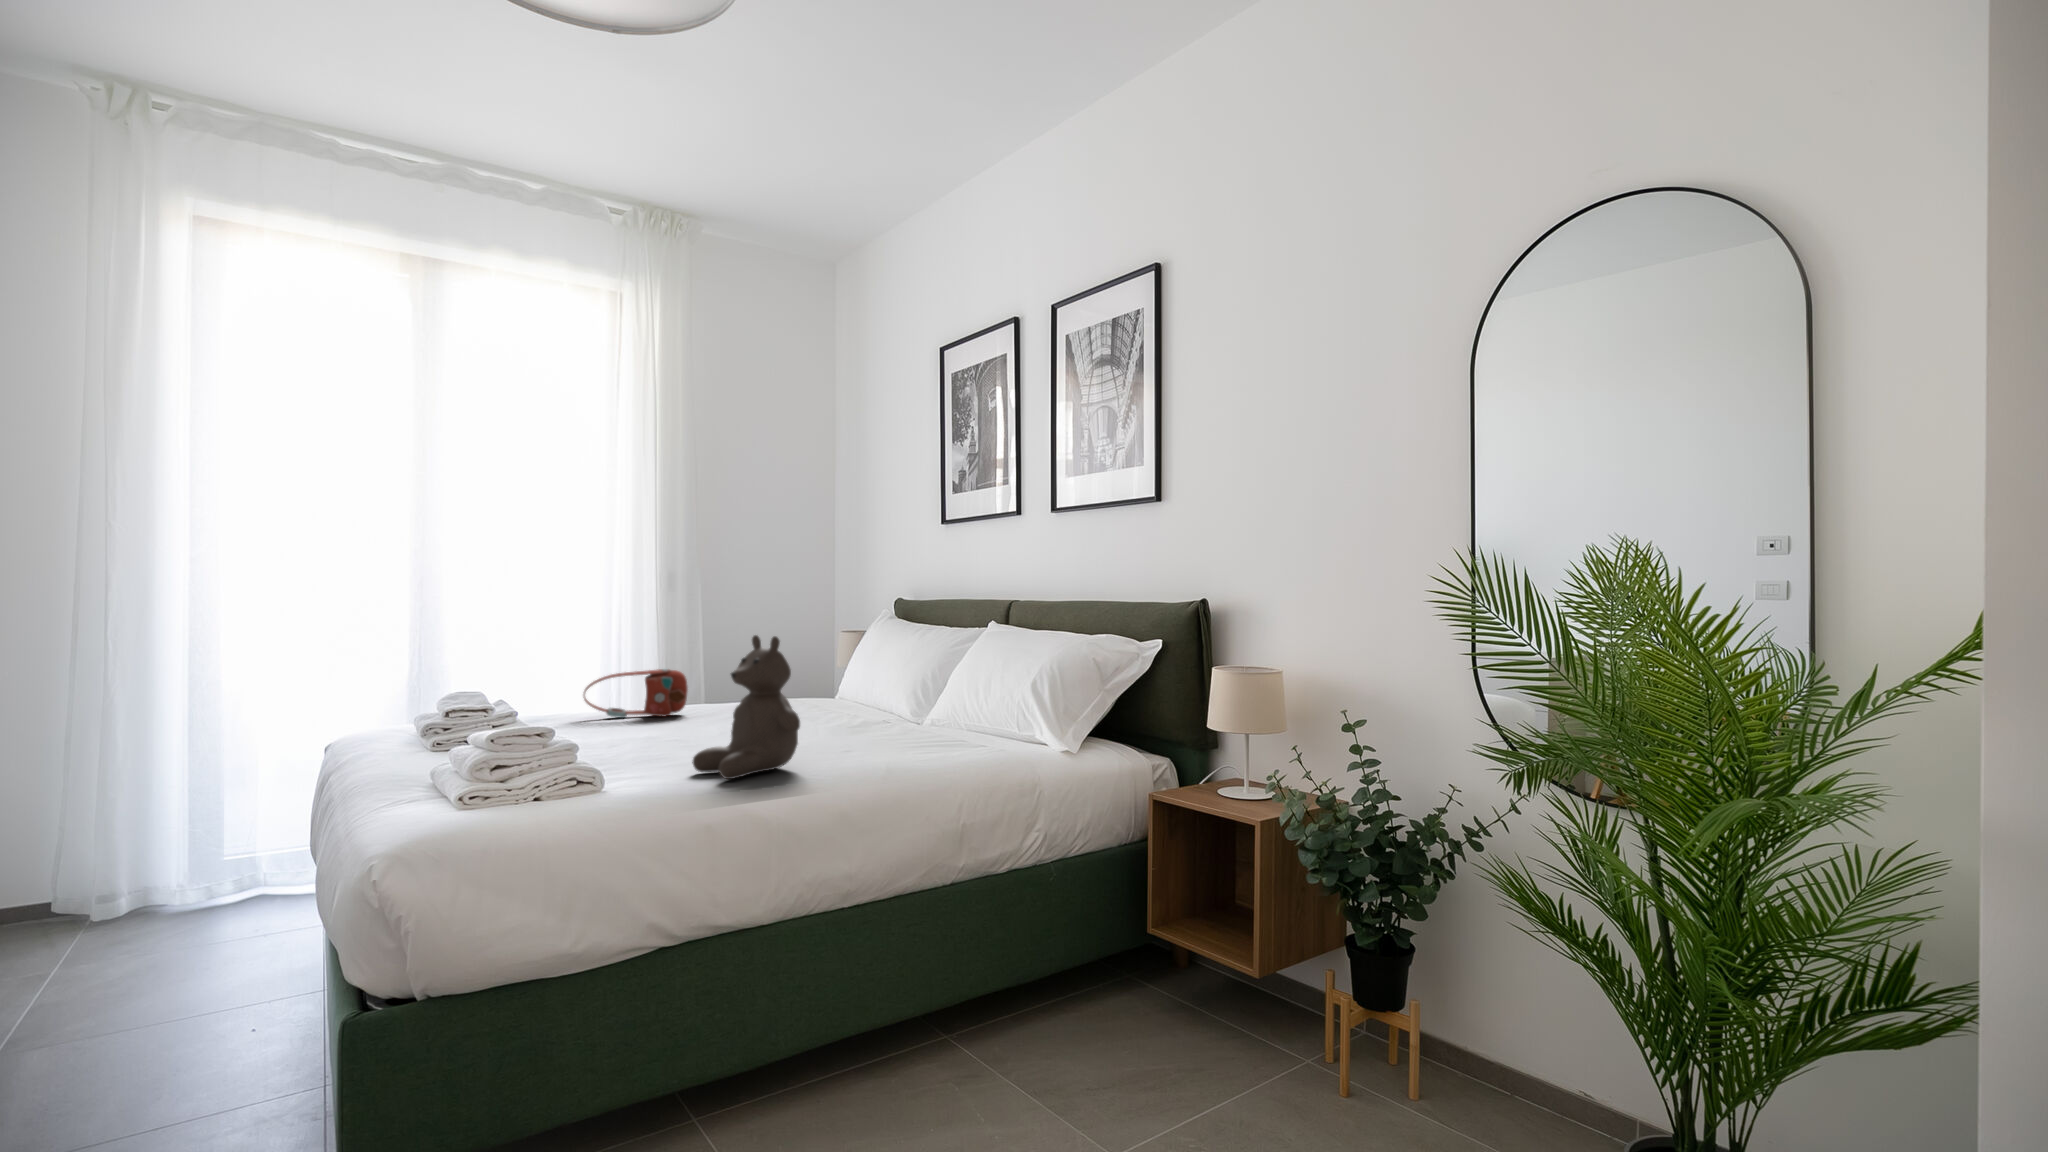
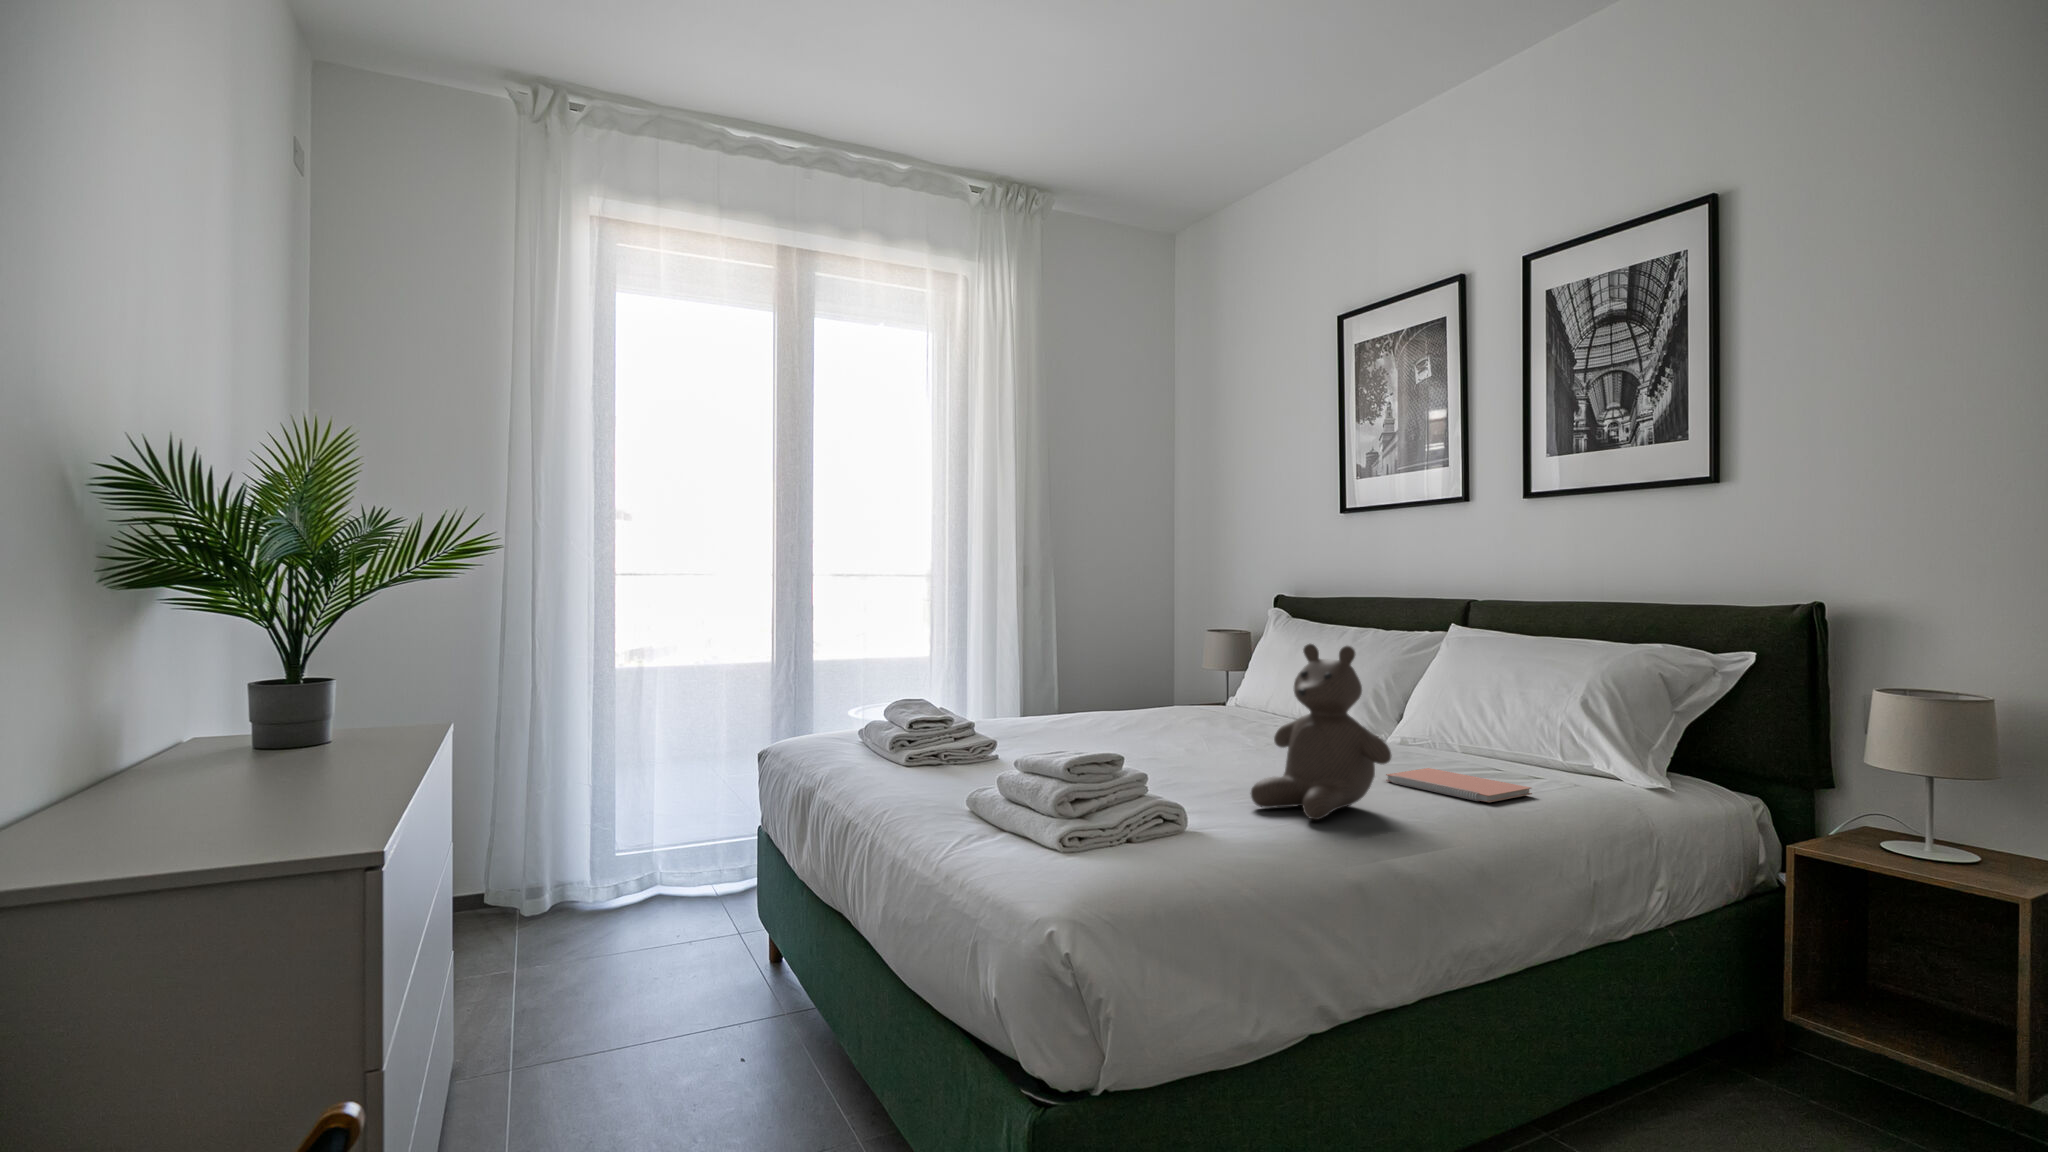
handbag: present [583,669,688,718] -> none [1008,675,1114,728]
notebook: none [851,739,949,763] -> present [1386,768,1532,802]

